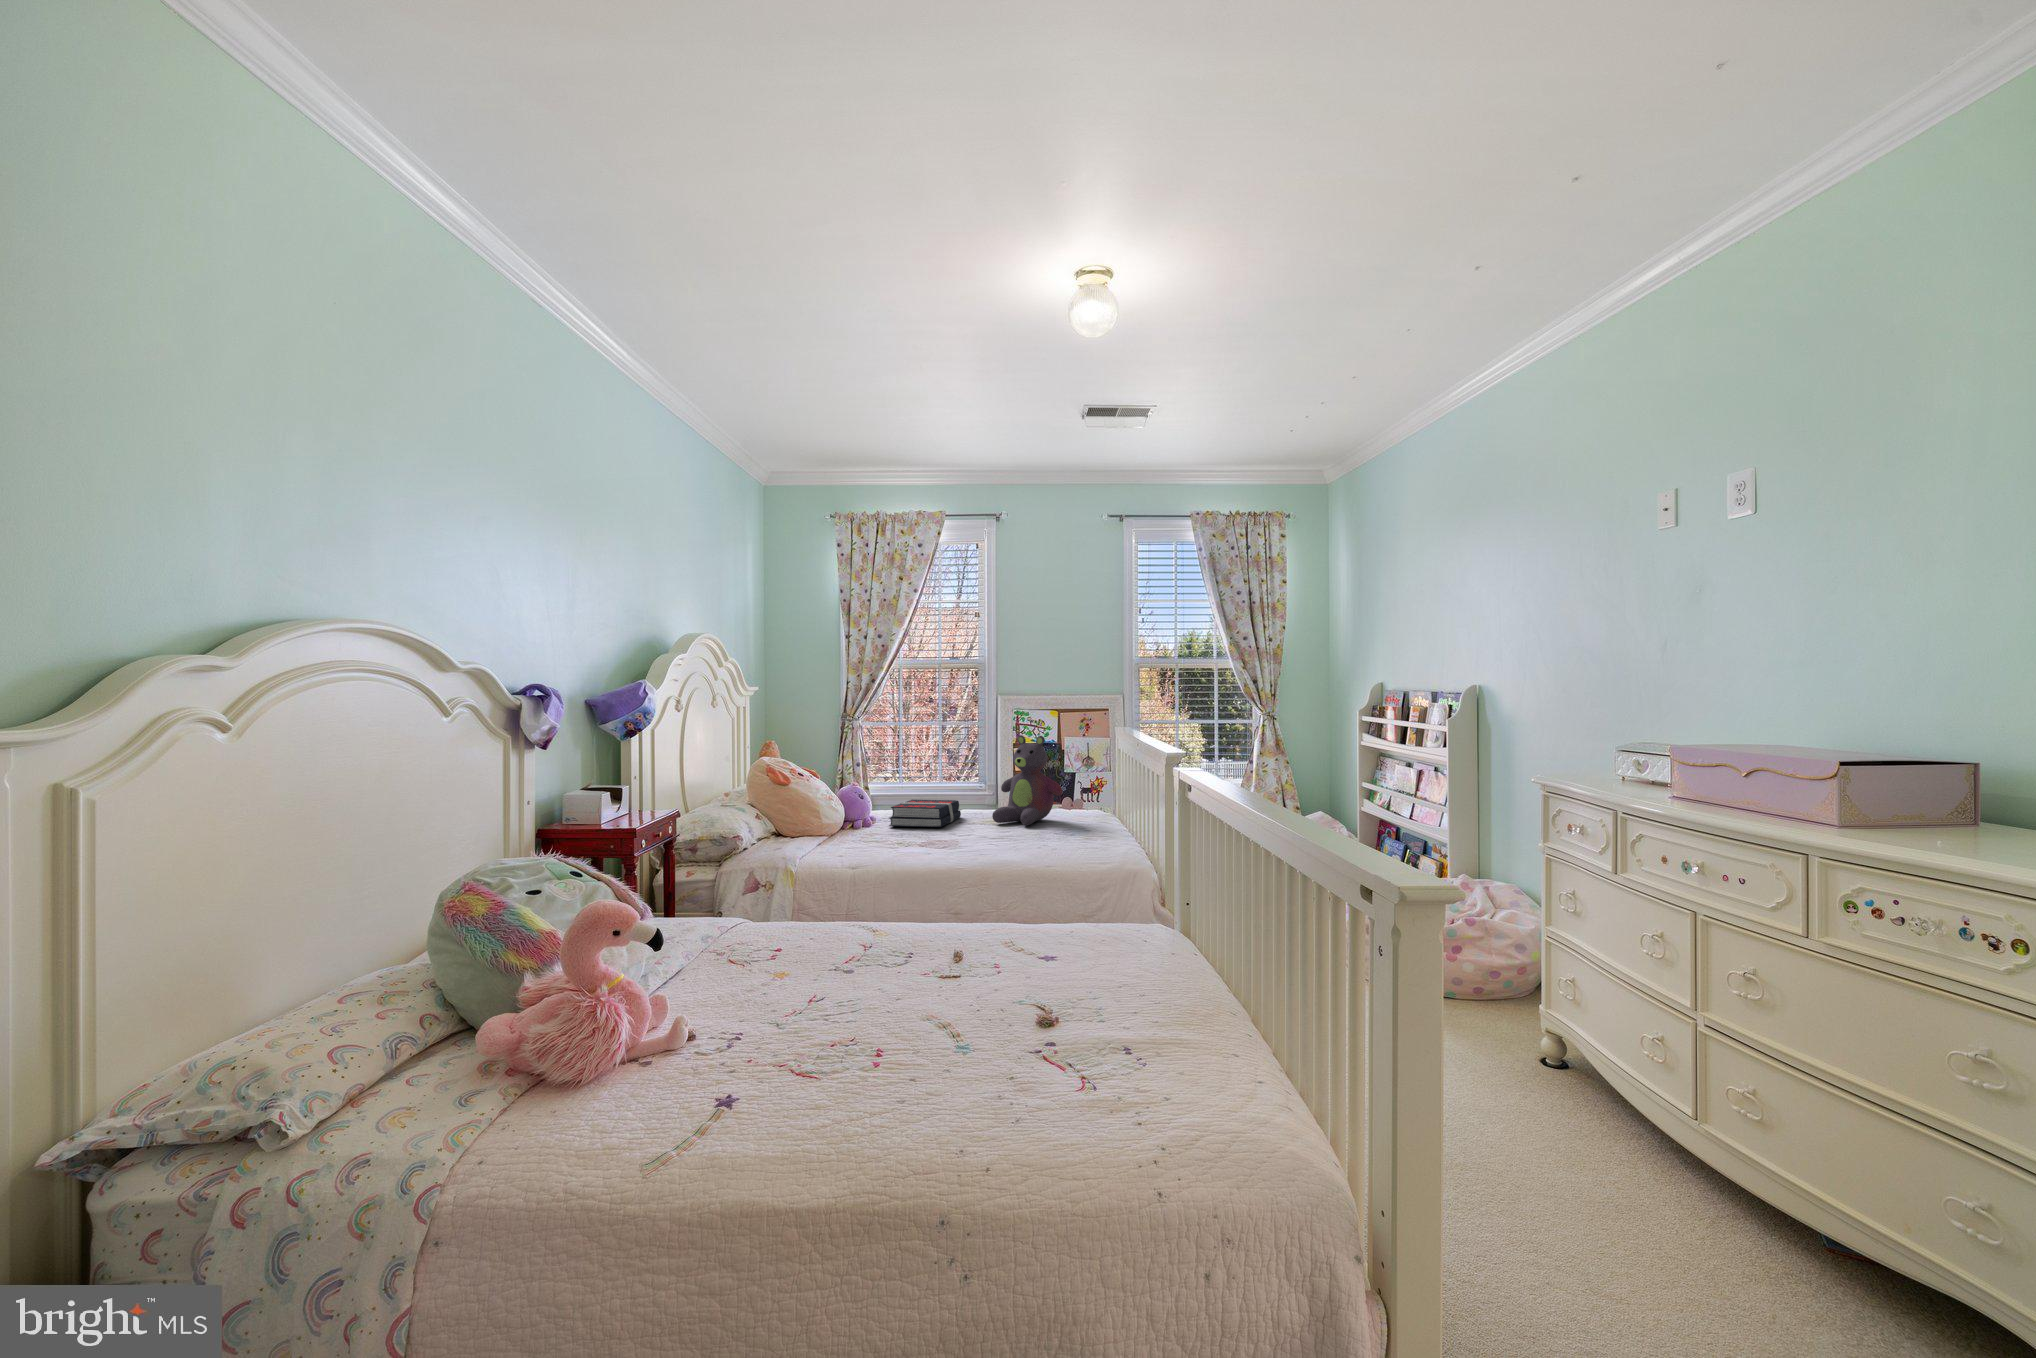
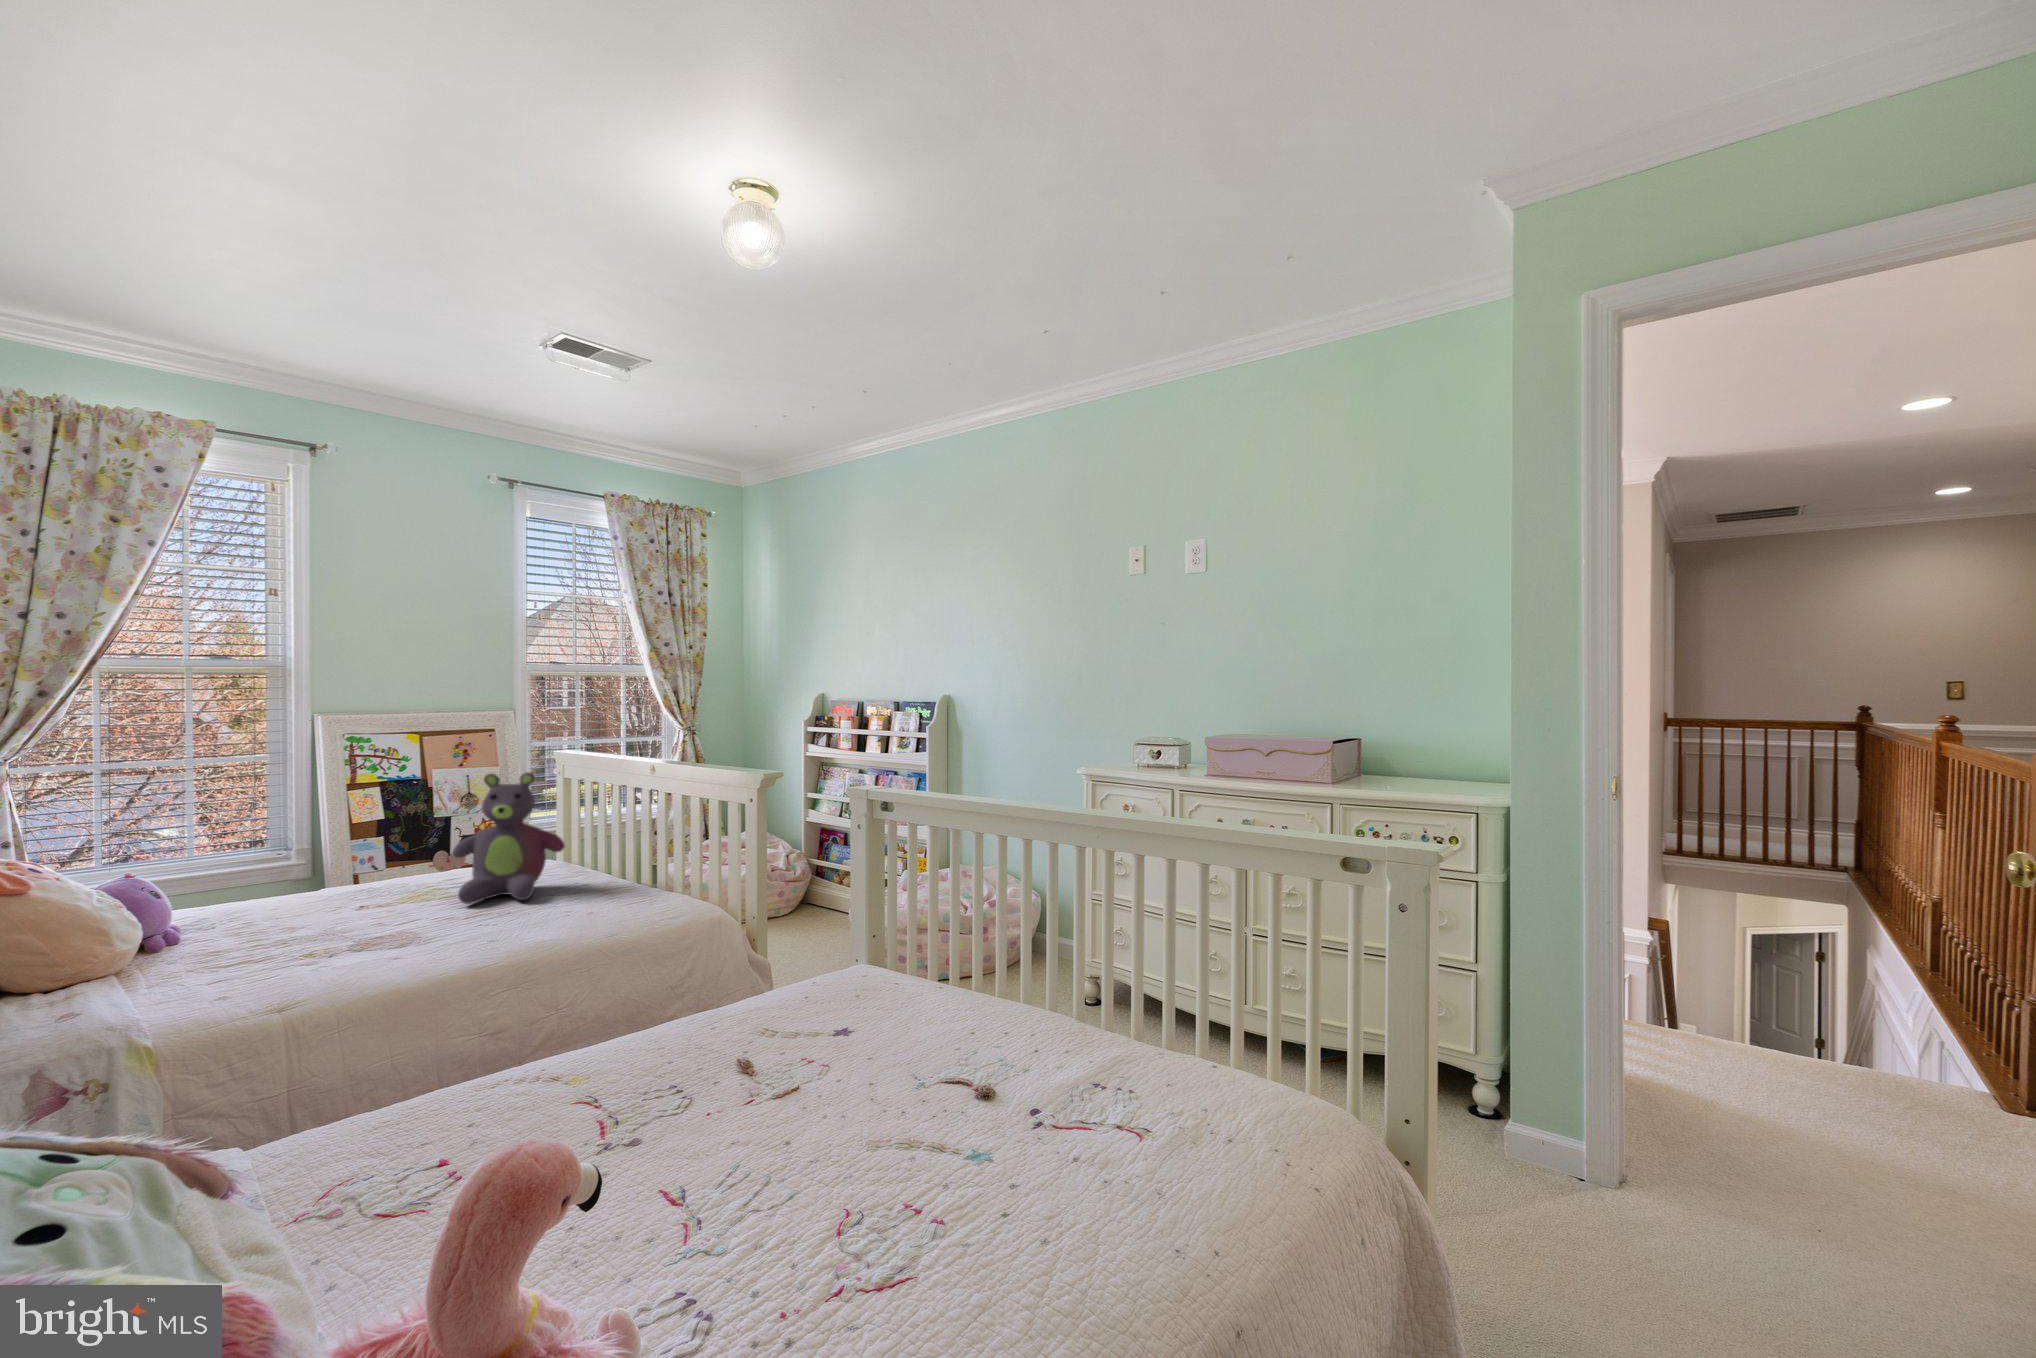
book: present [889,800,961,827] -> none [265,882,383,946]

